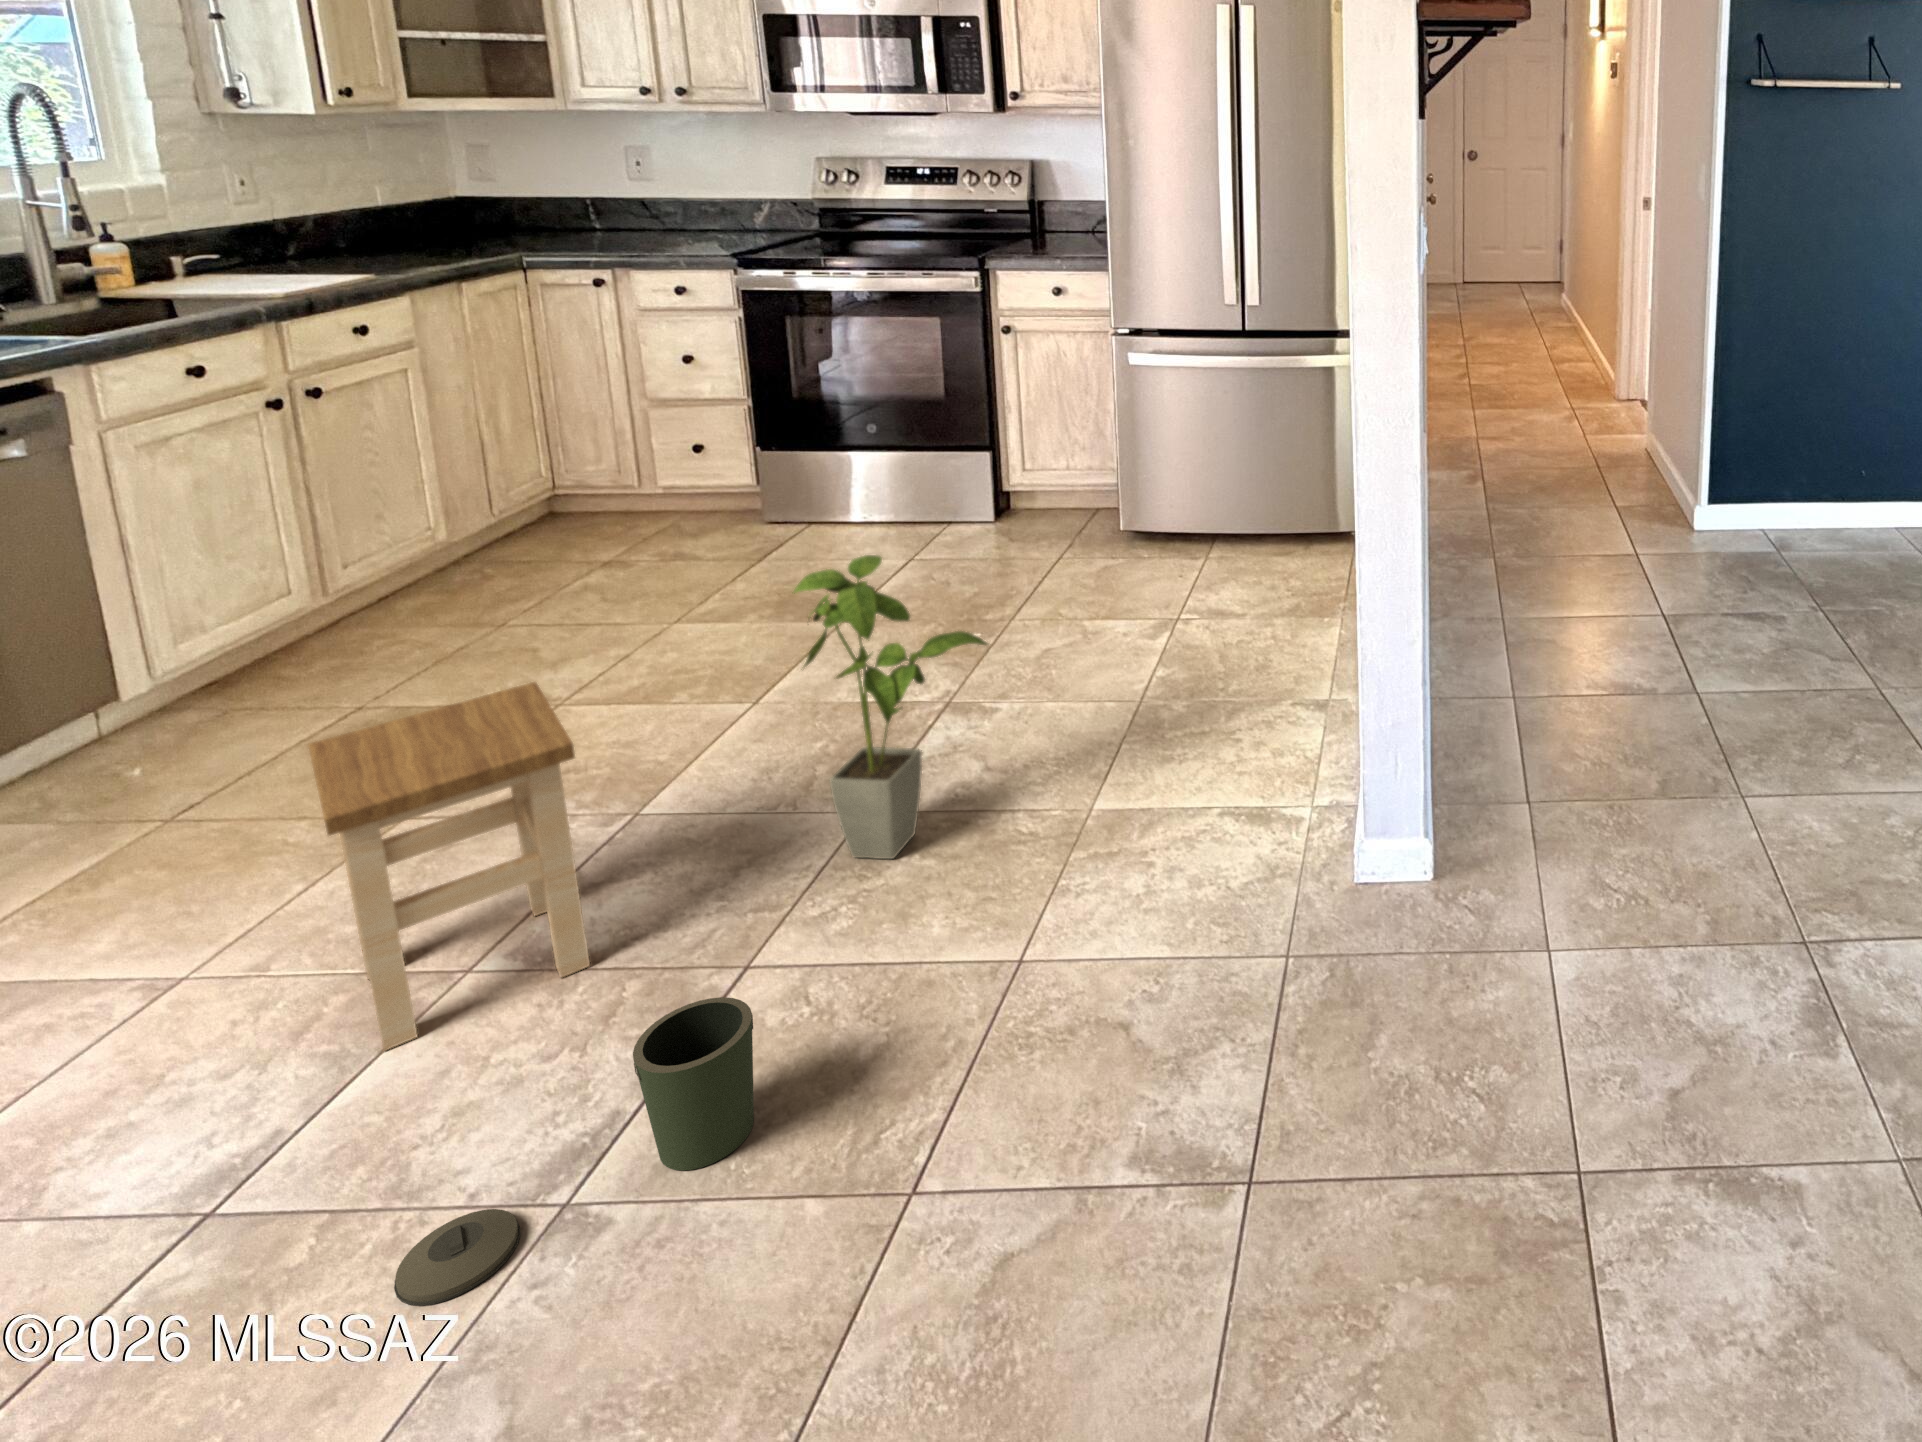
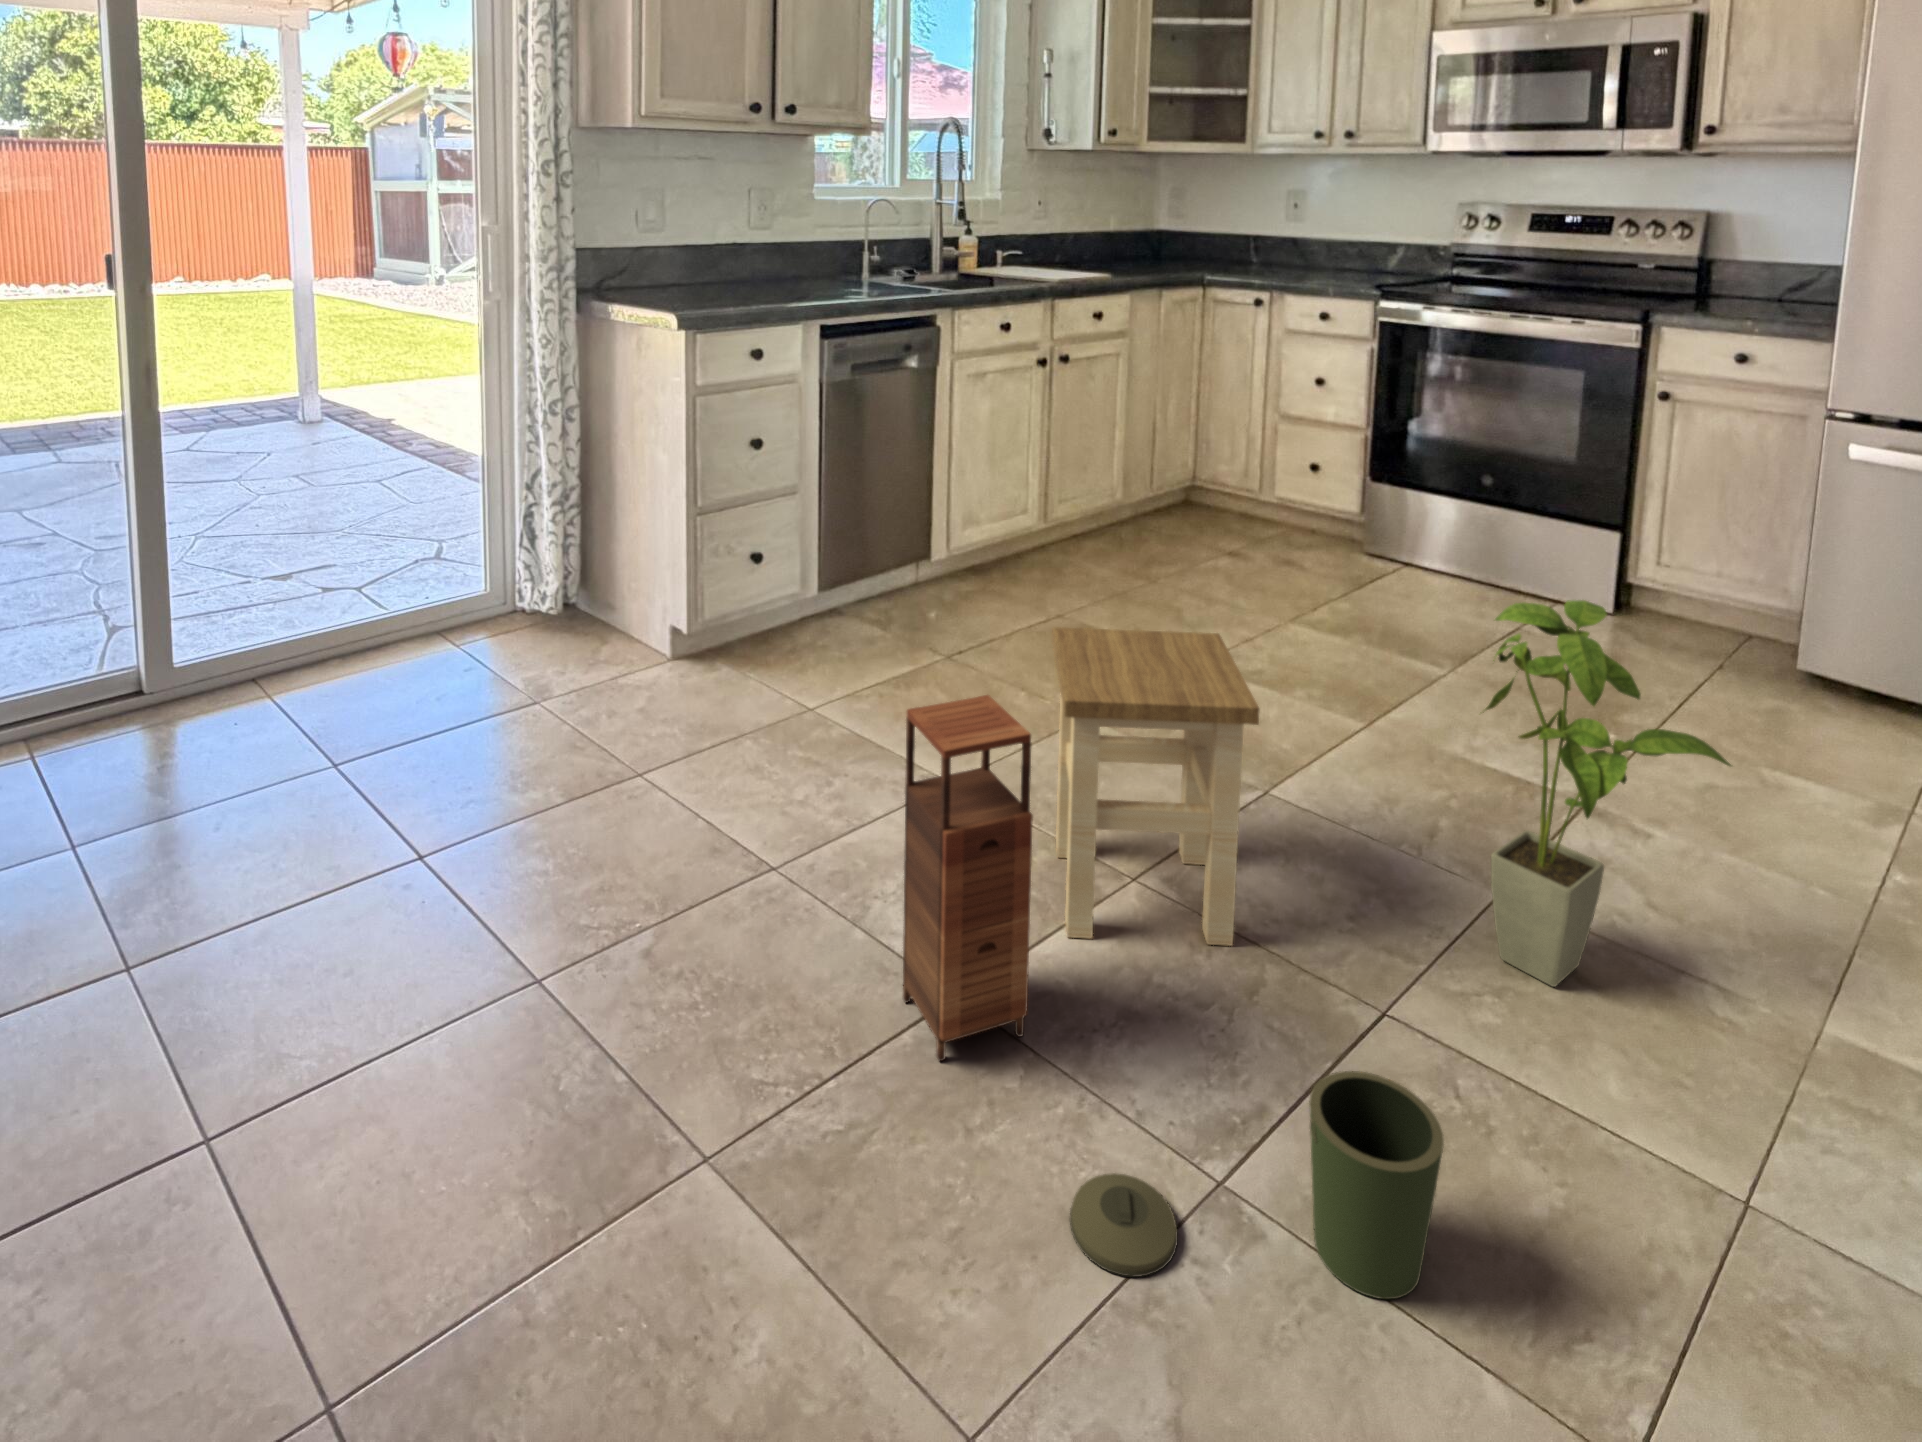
storage cabinet: none [67,854,327,1254] -> present [903,695,1033,1061]

